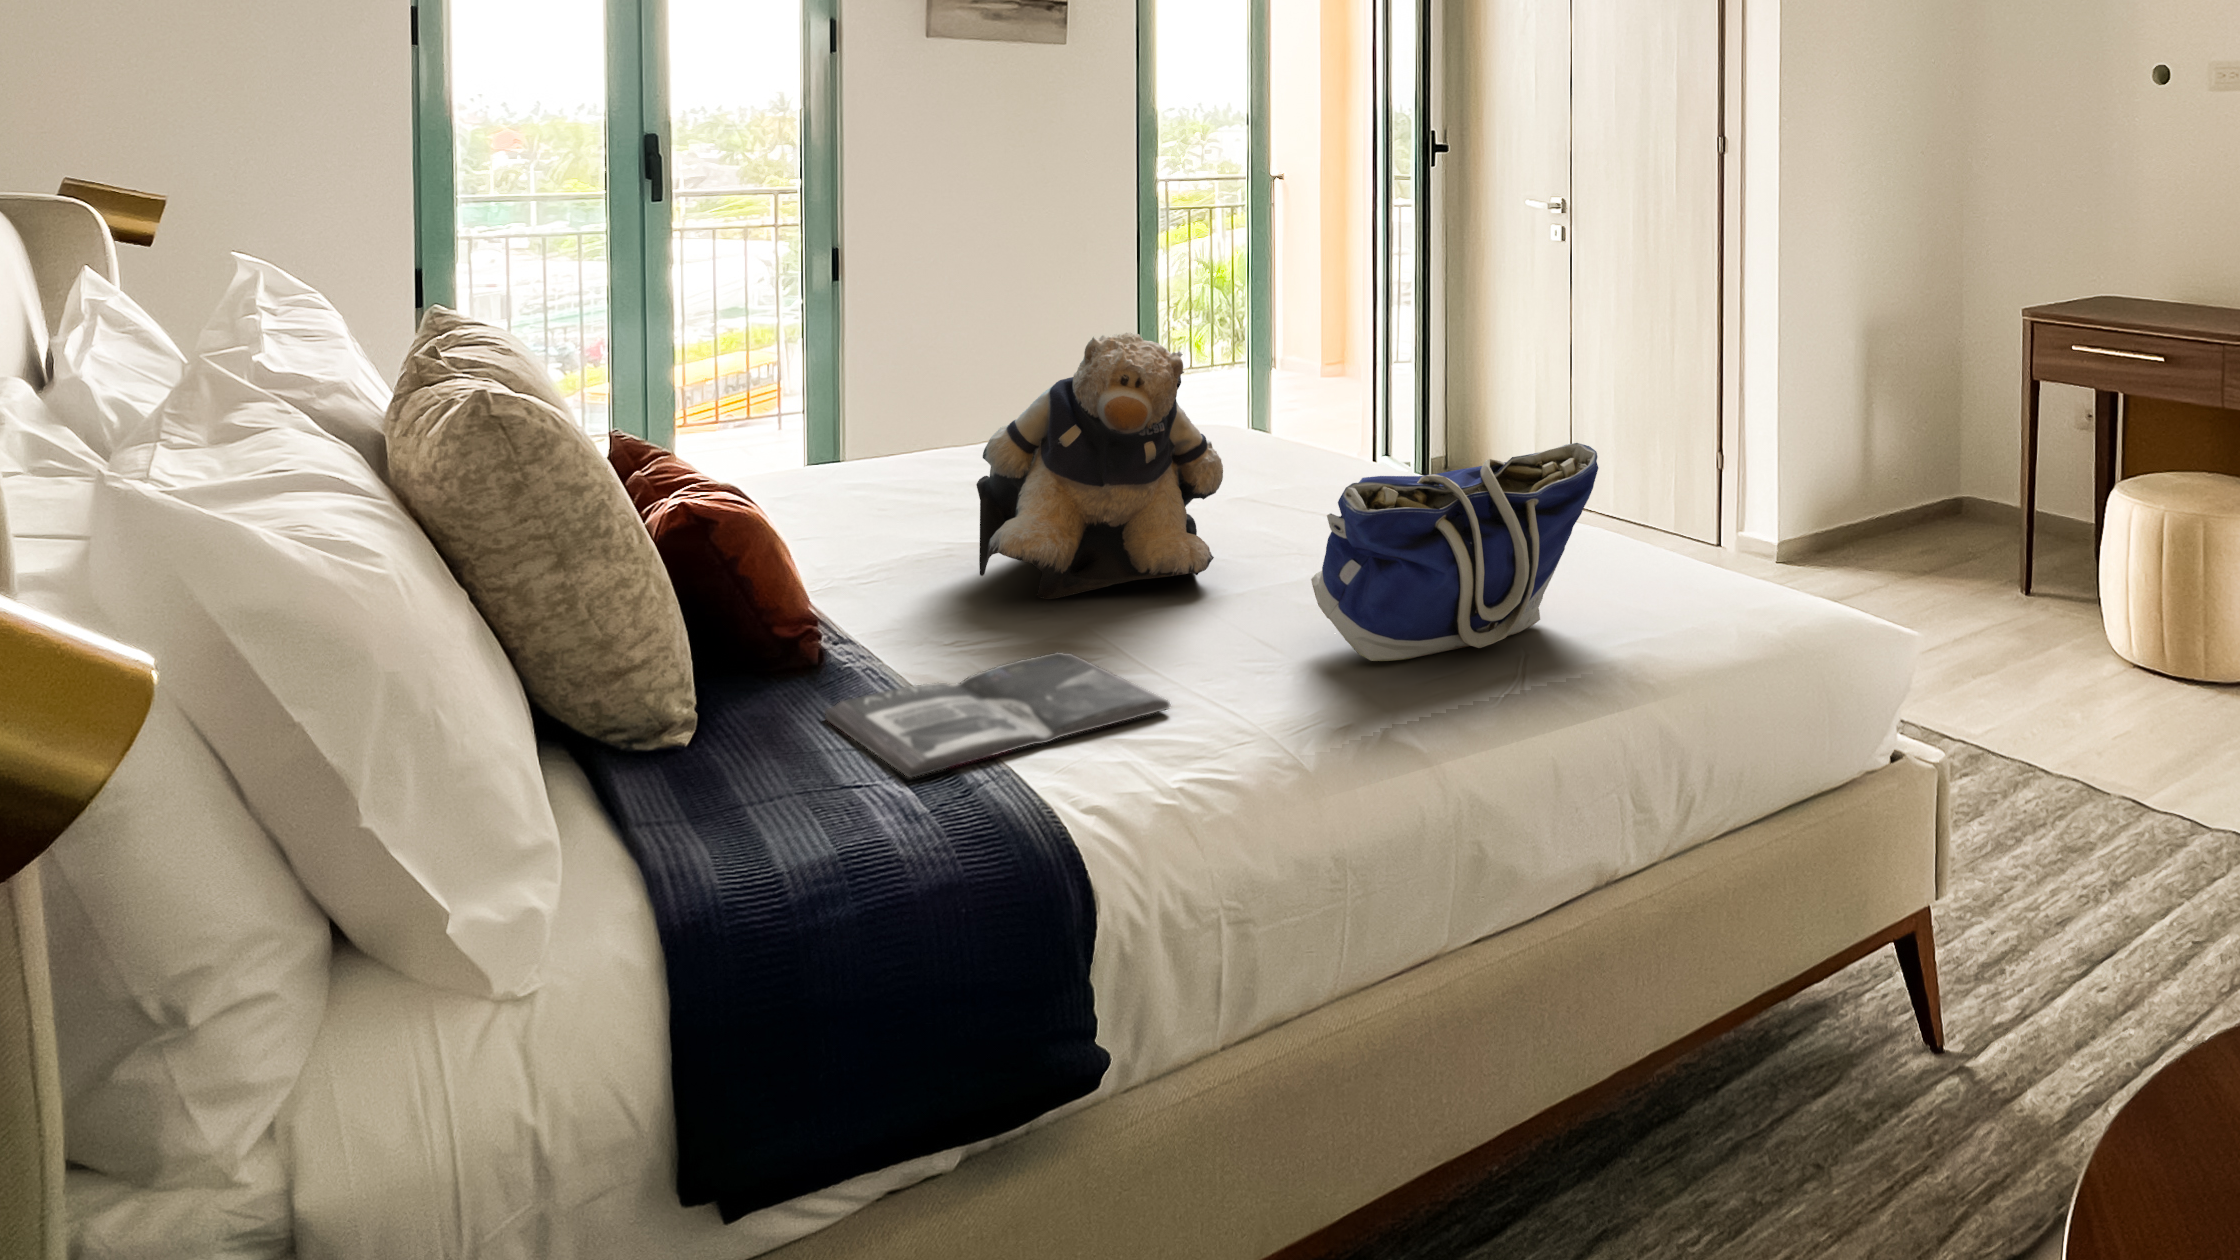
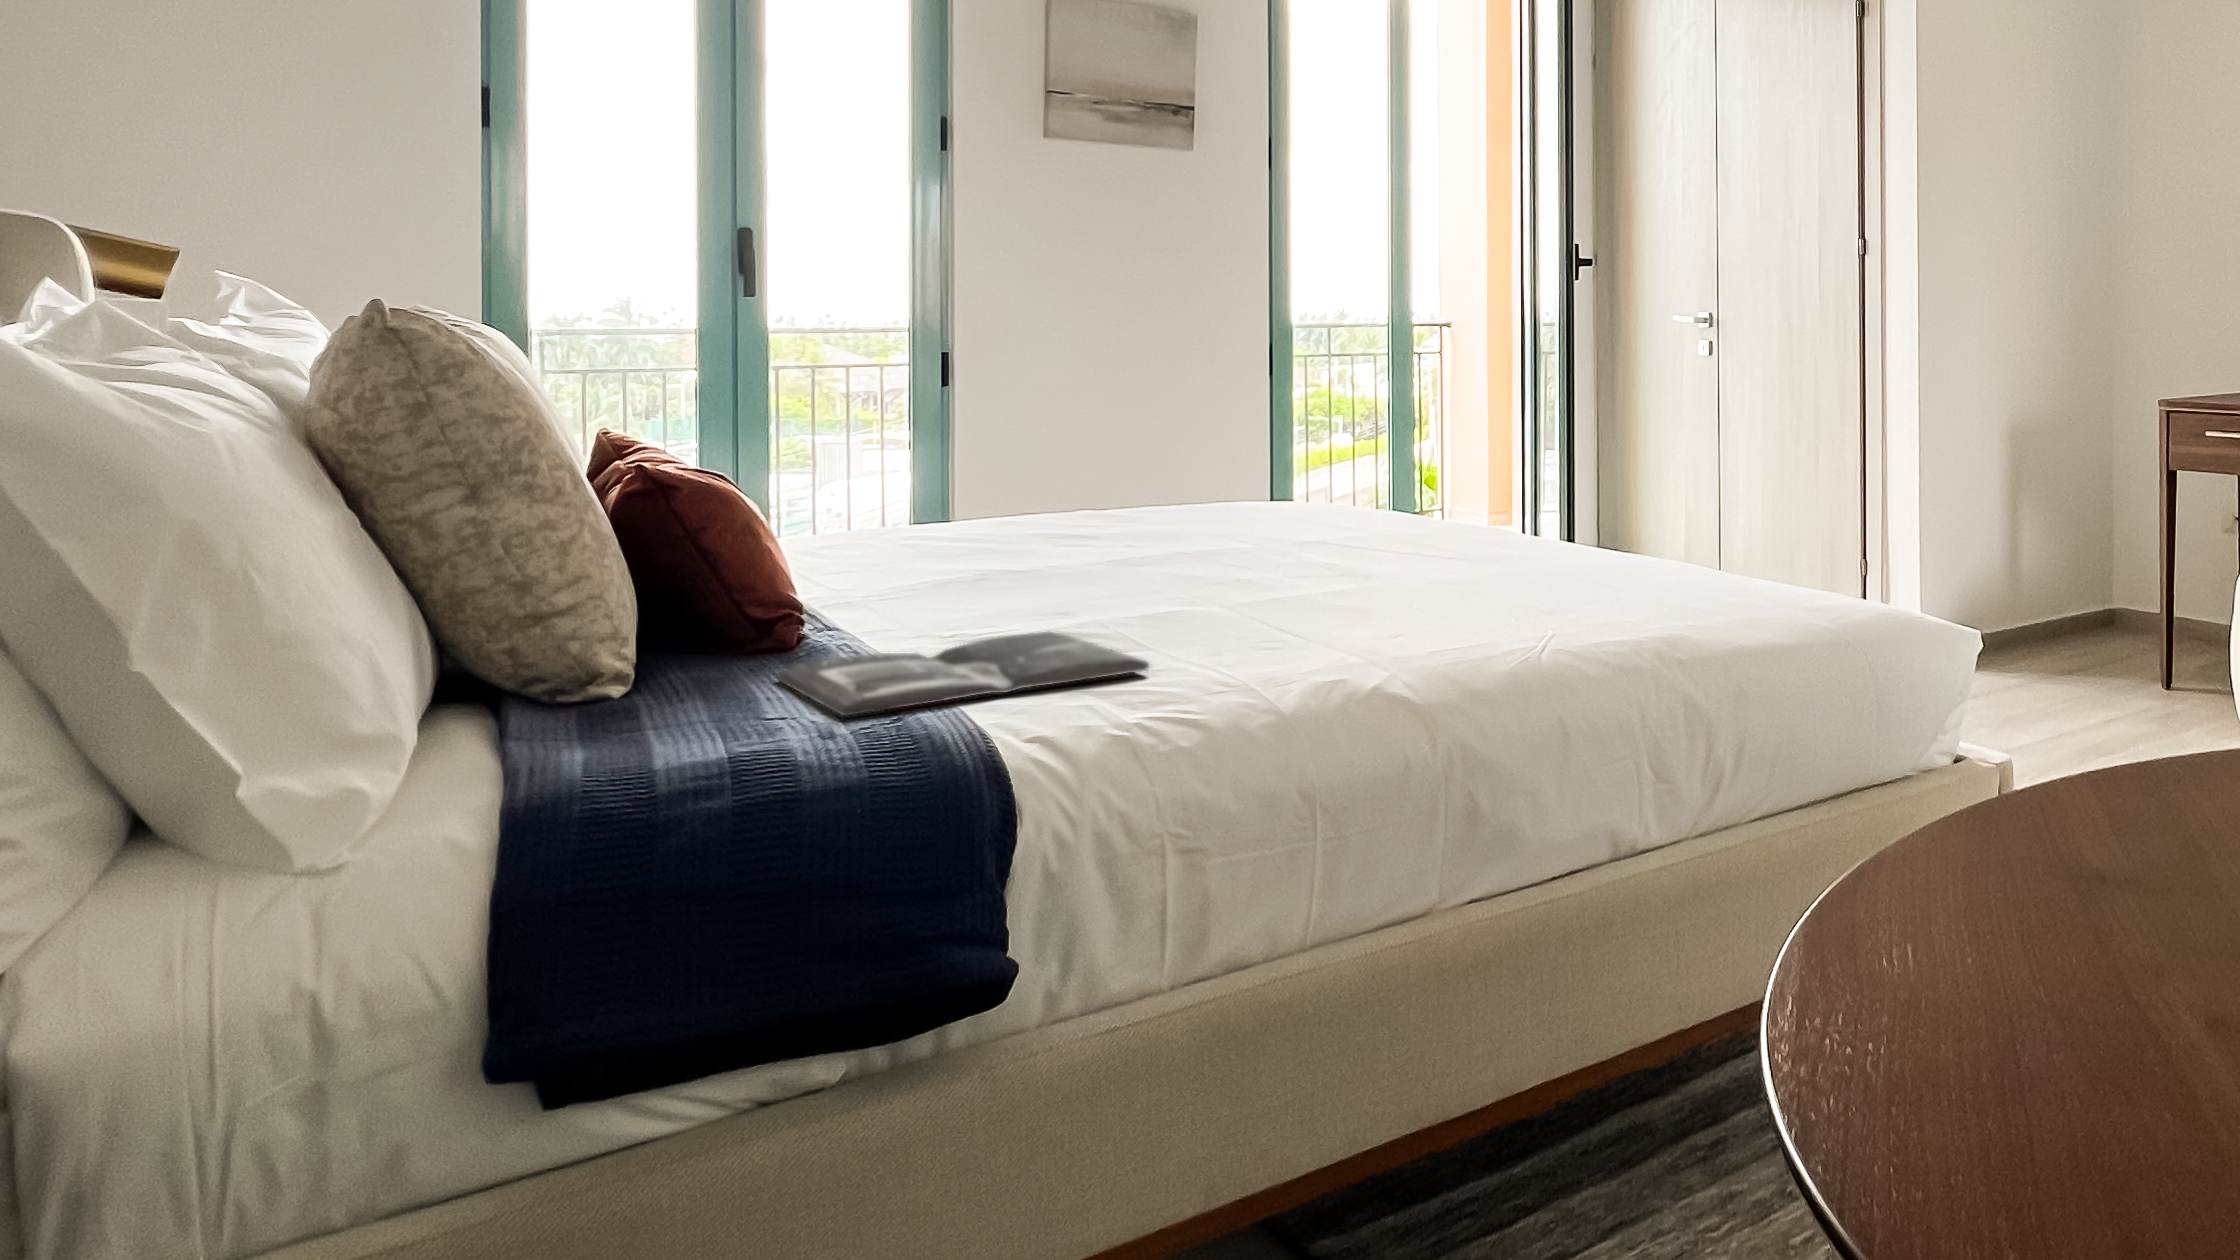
teddy bear: present [976,333,1223,599] -> none [992,331,1261,605]
tote bag: present [1311,443,1598,661] -> none [1326,428,1630,639]

